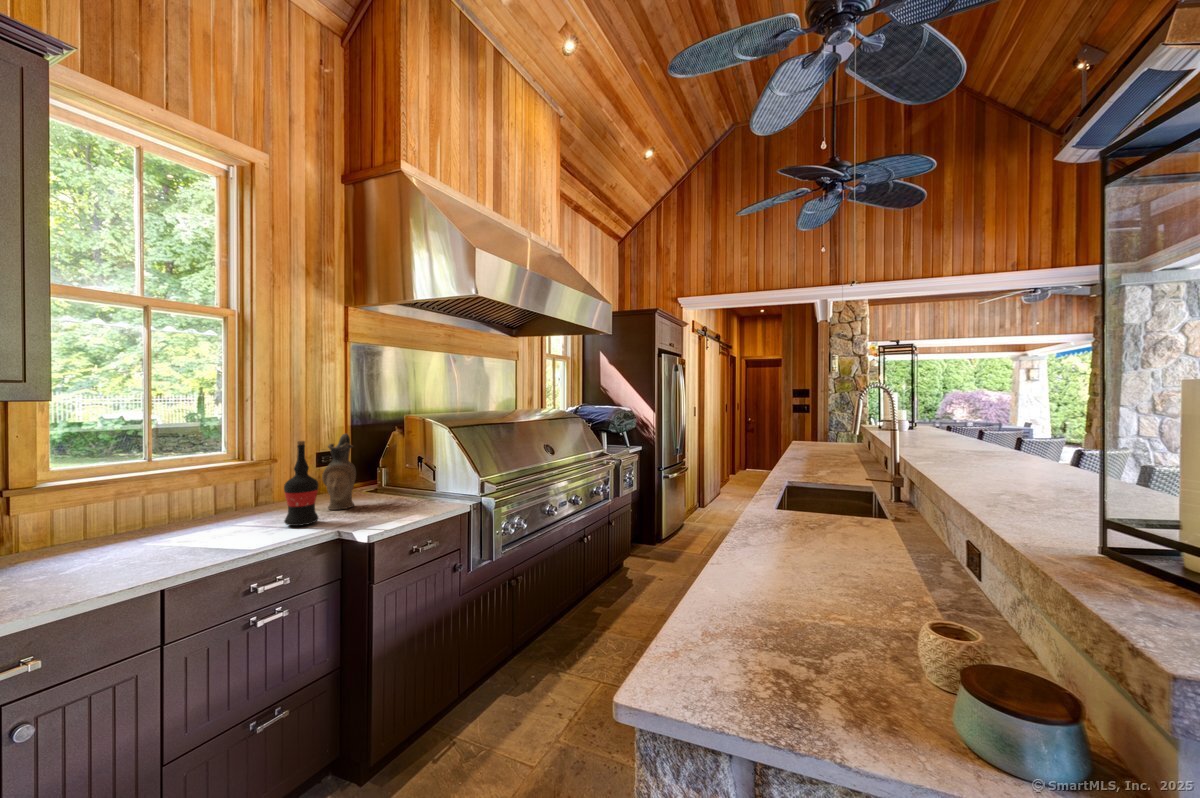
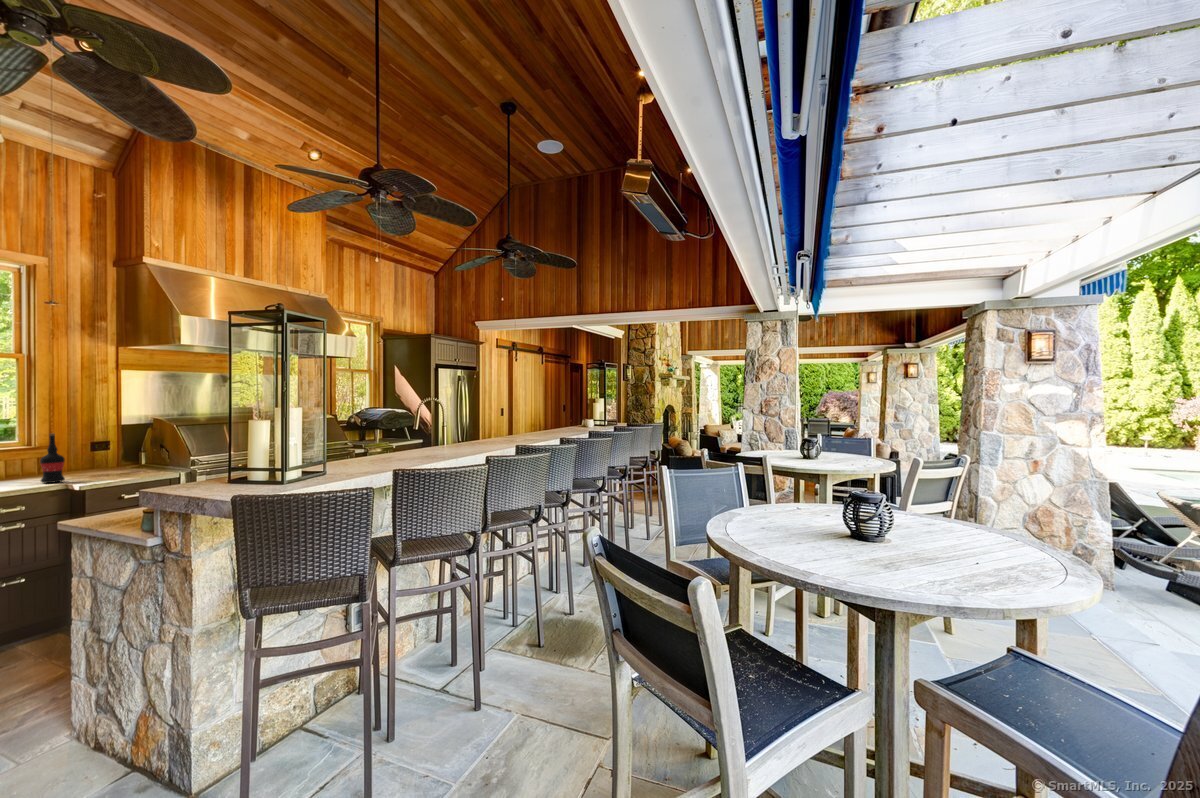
ceramic pitcher: present [322,434,356,510] -> none [78,431,105,477]

